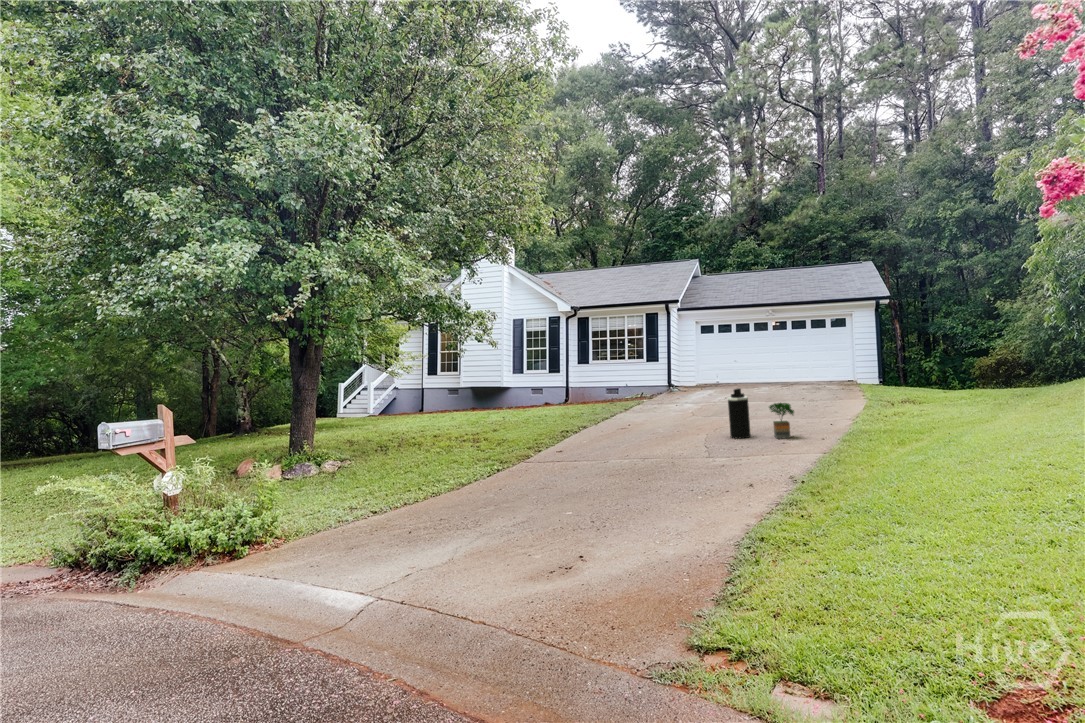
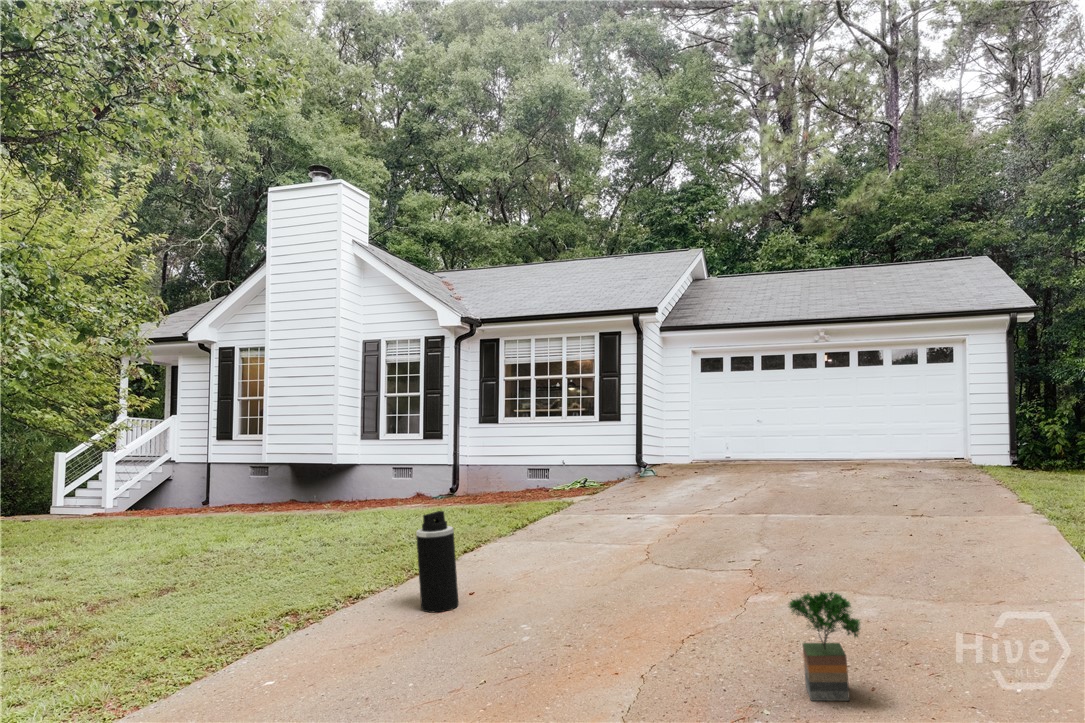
trash can: present [728,388,751,439] -> present [416,511,459,612]

